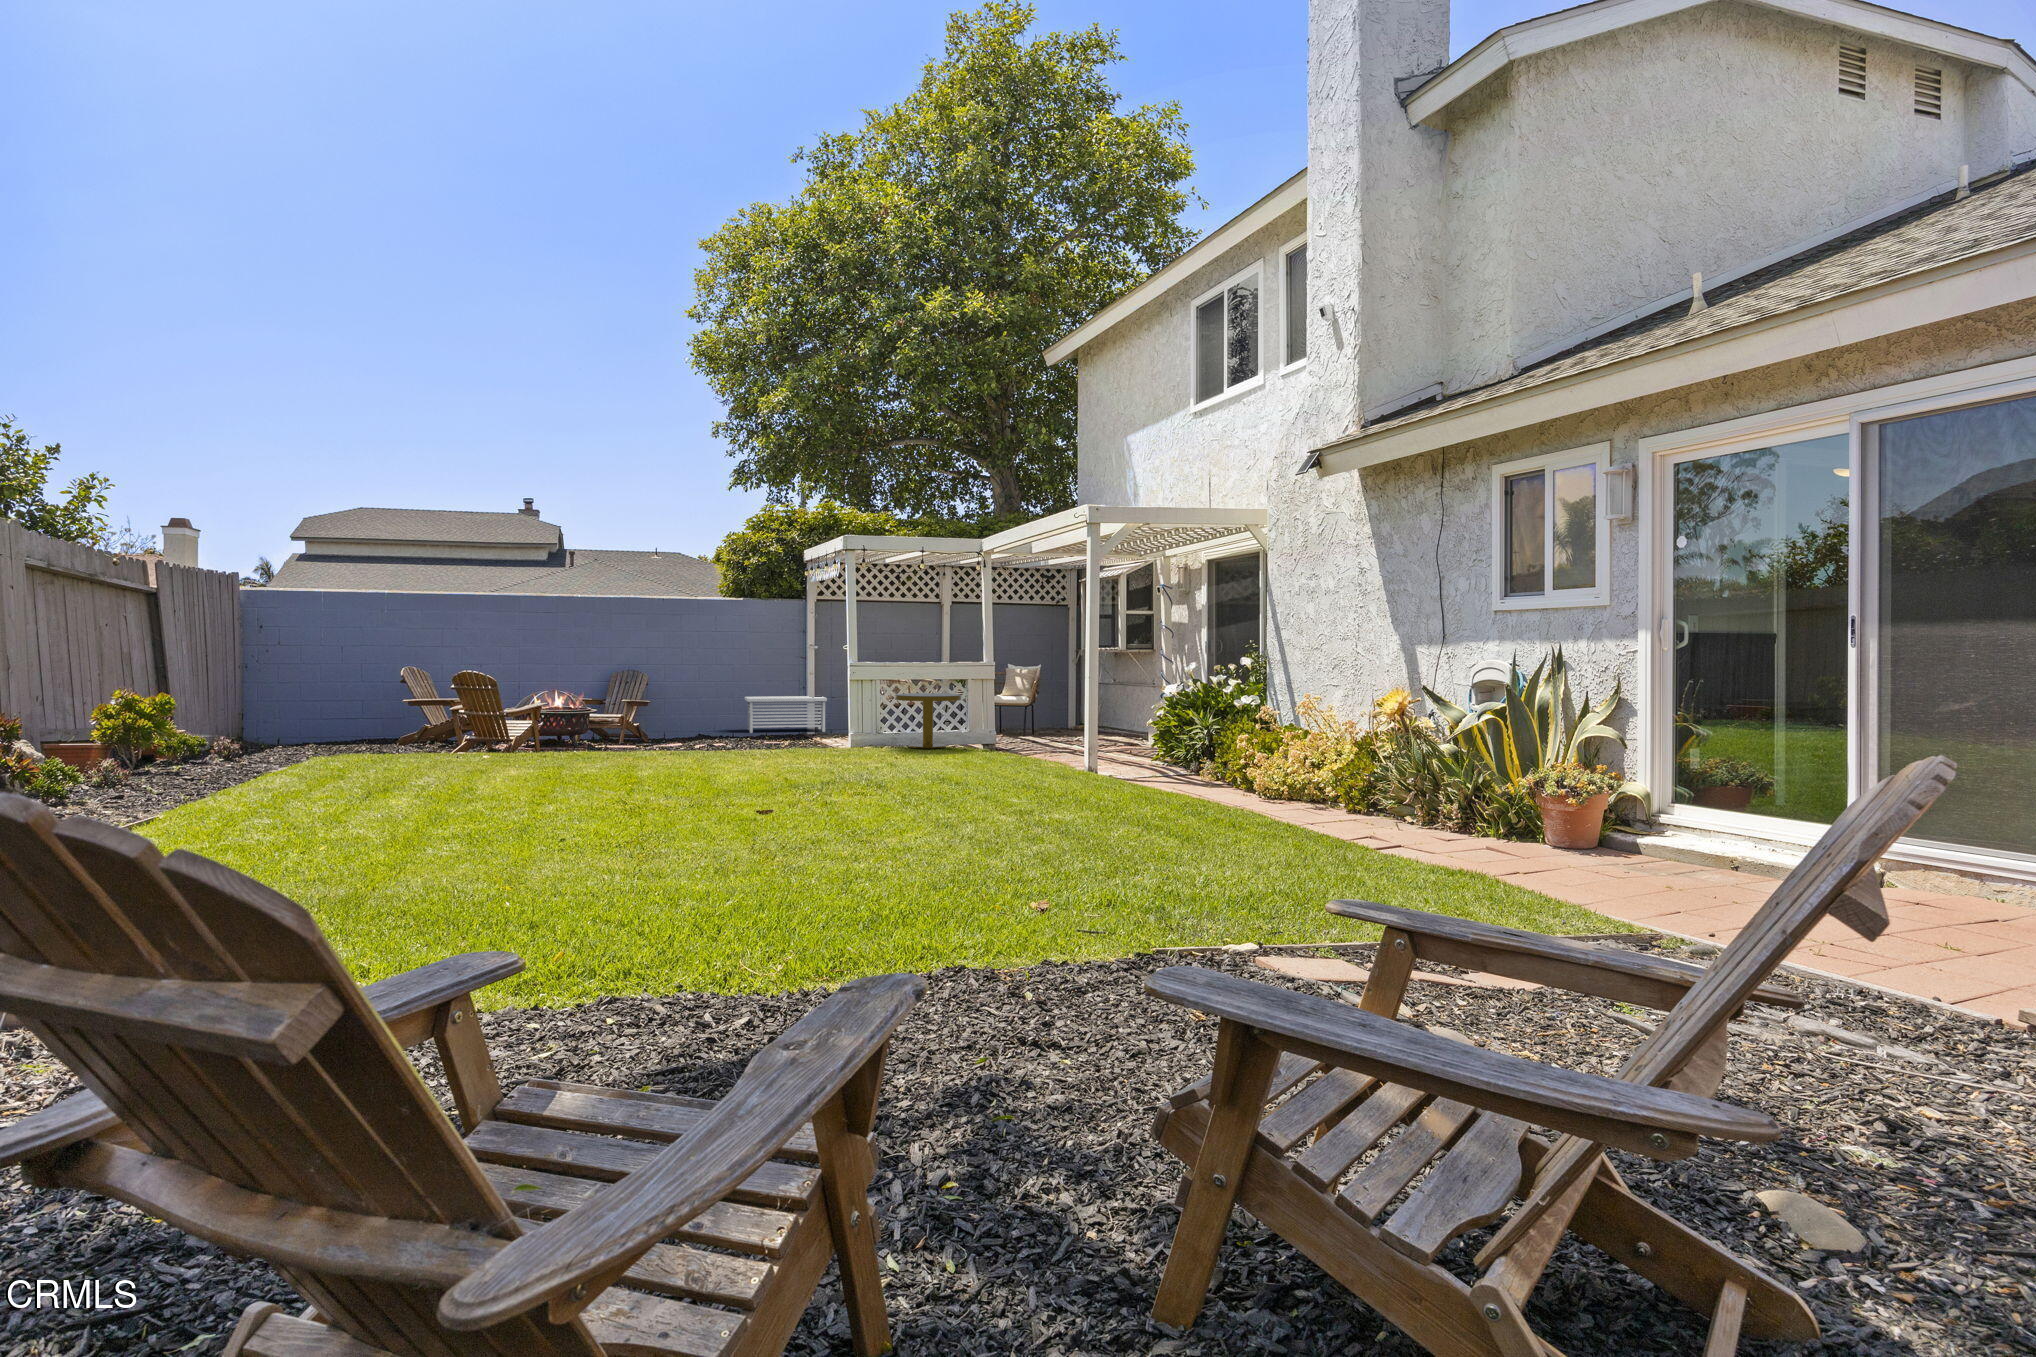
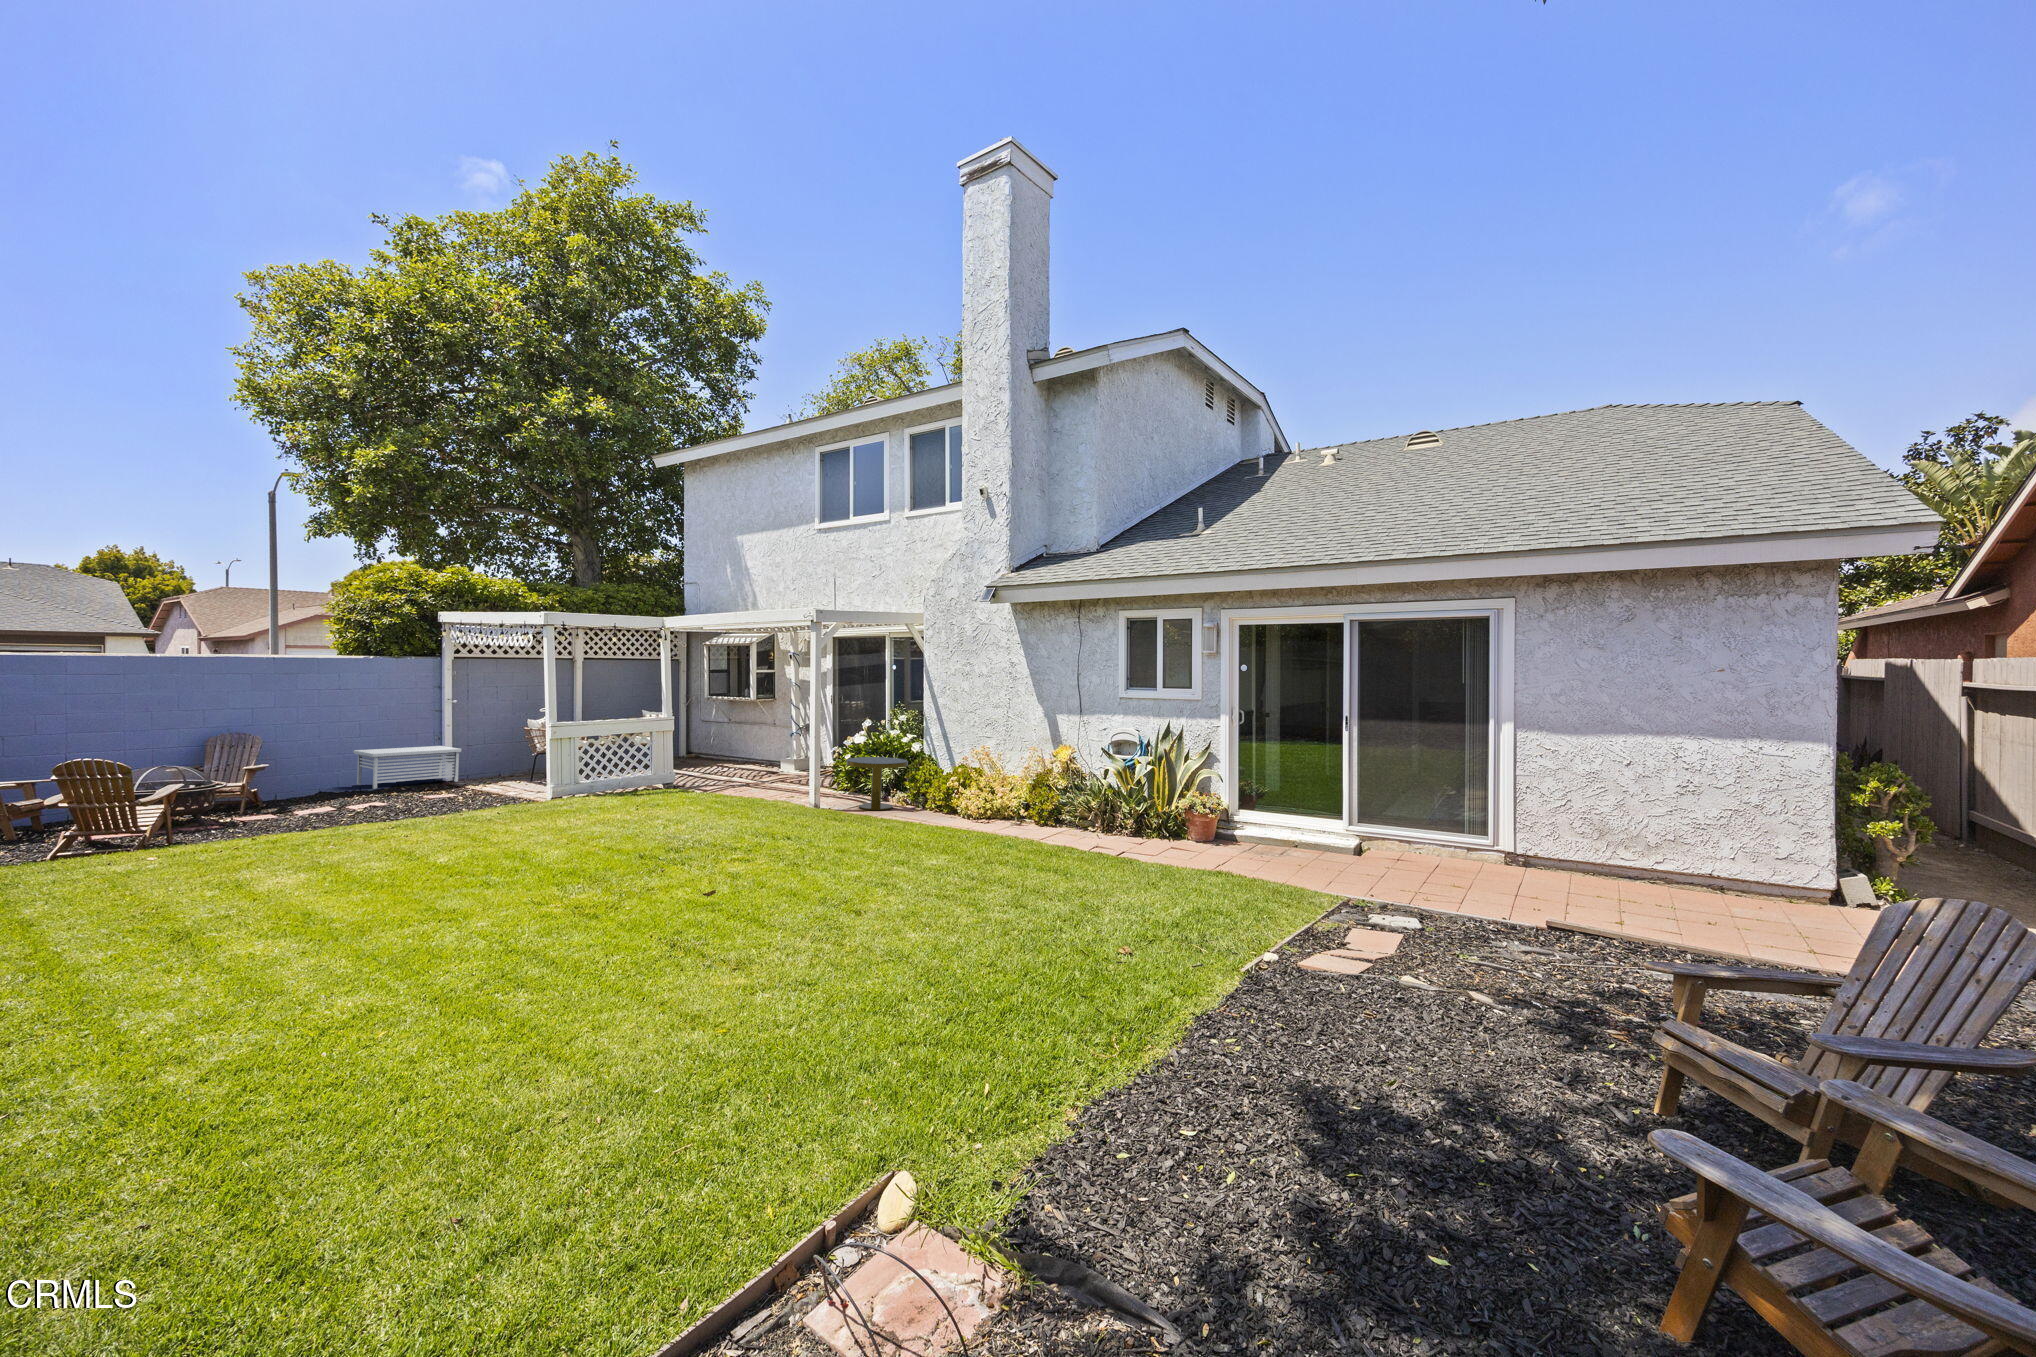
side table: present [895,693,961,749] -> present [847,757,908,810]

